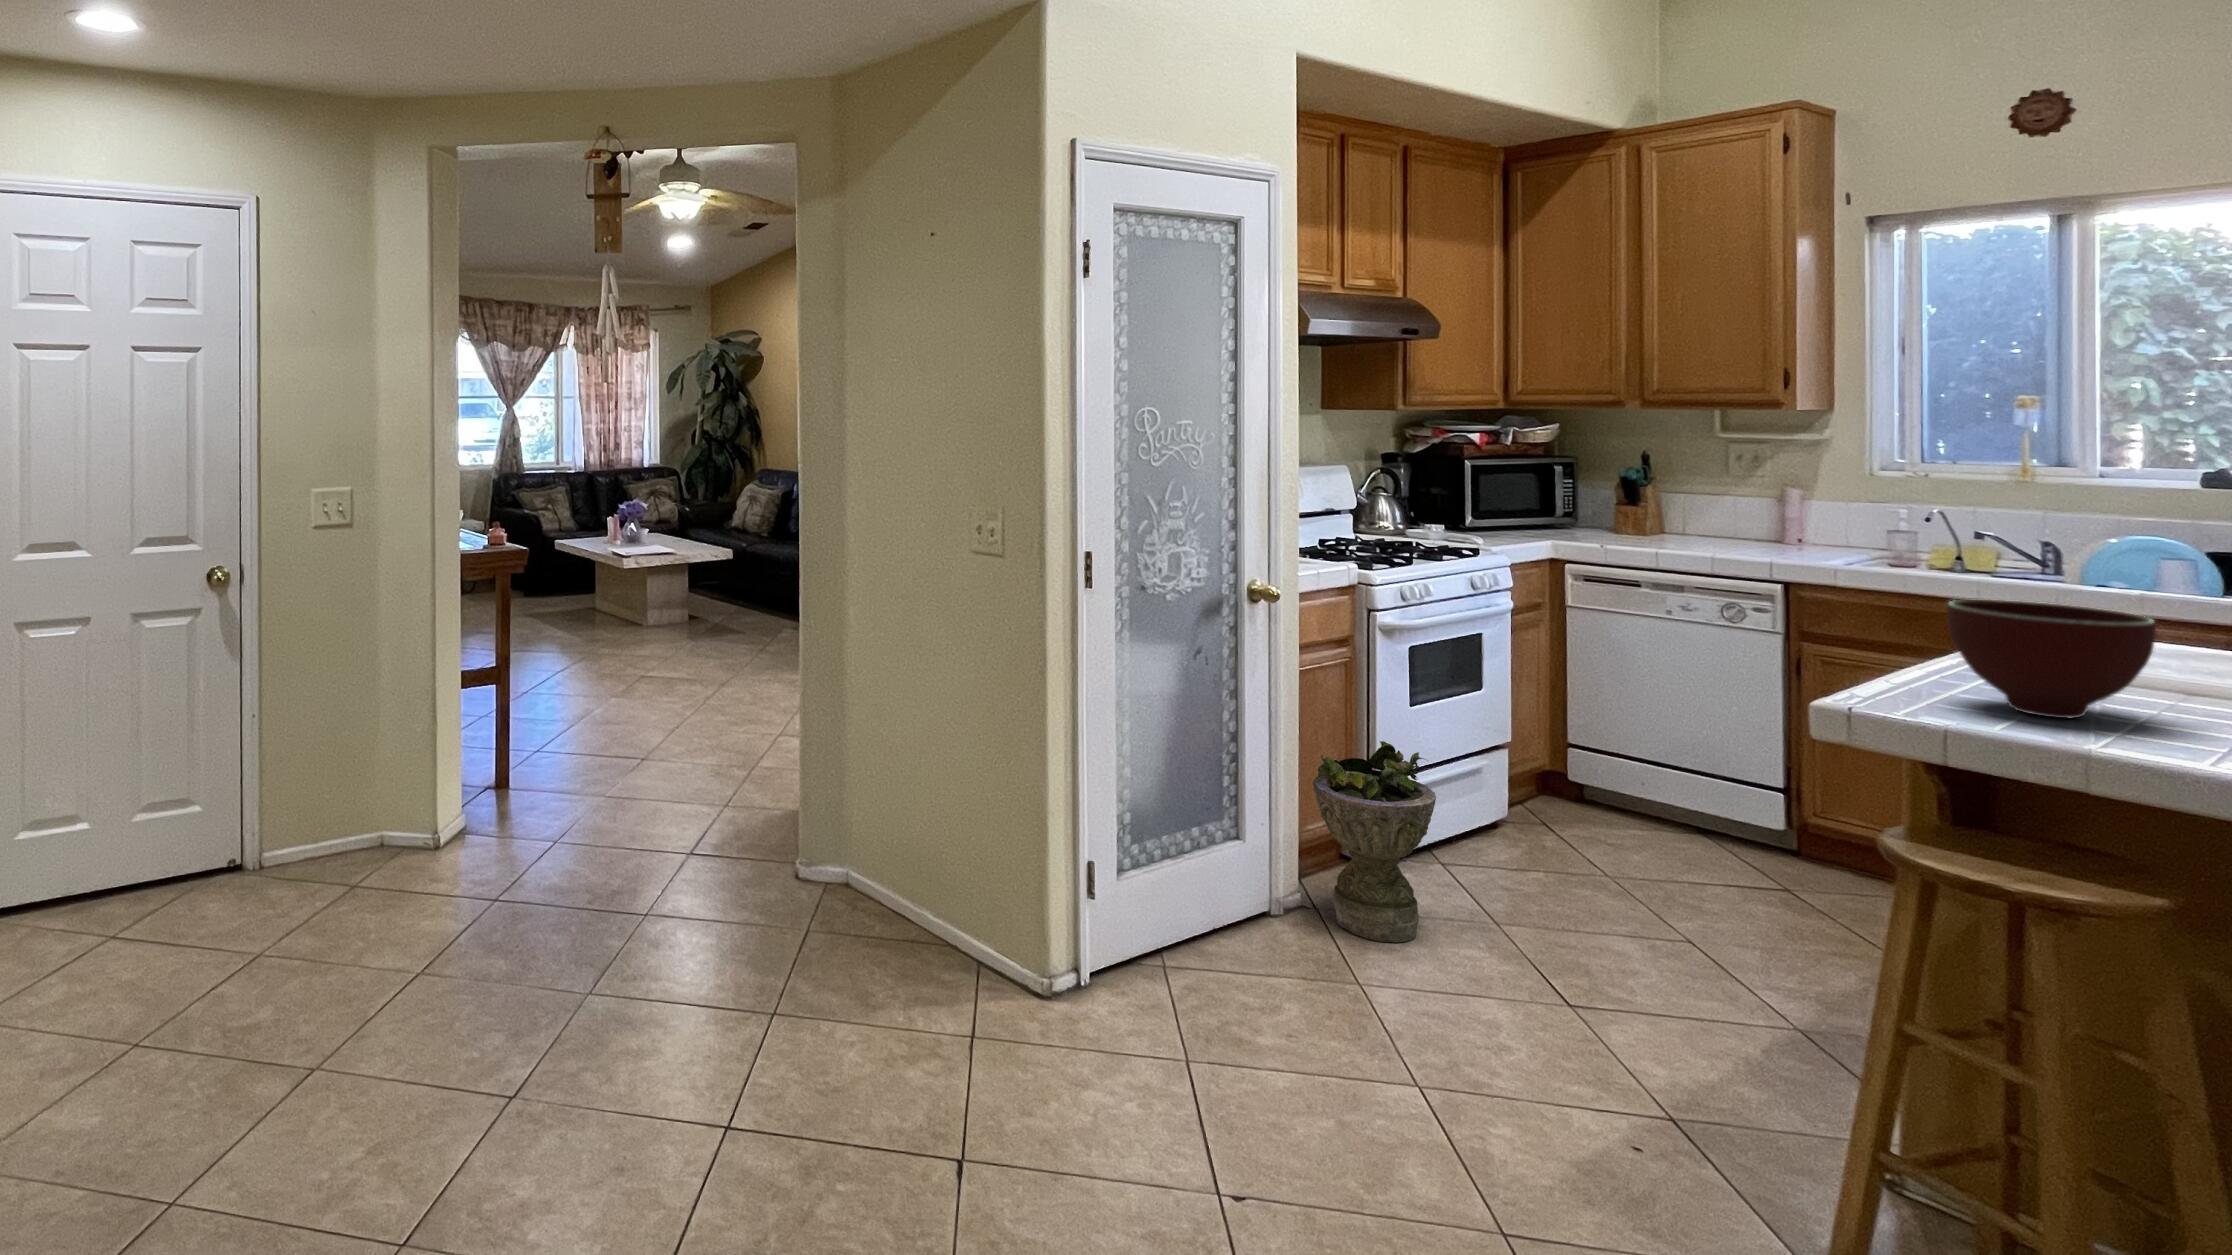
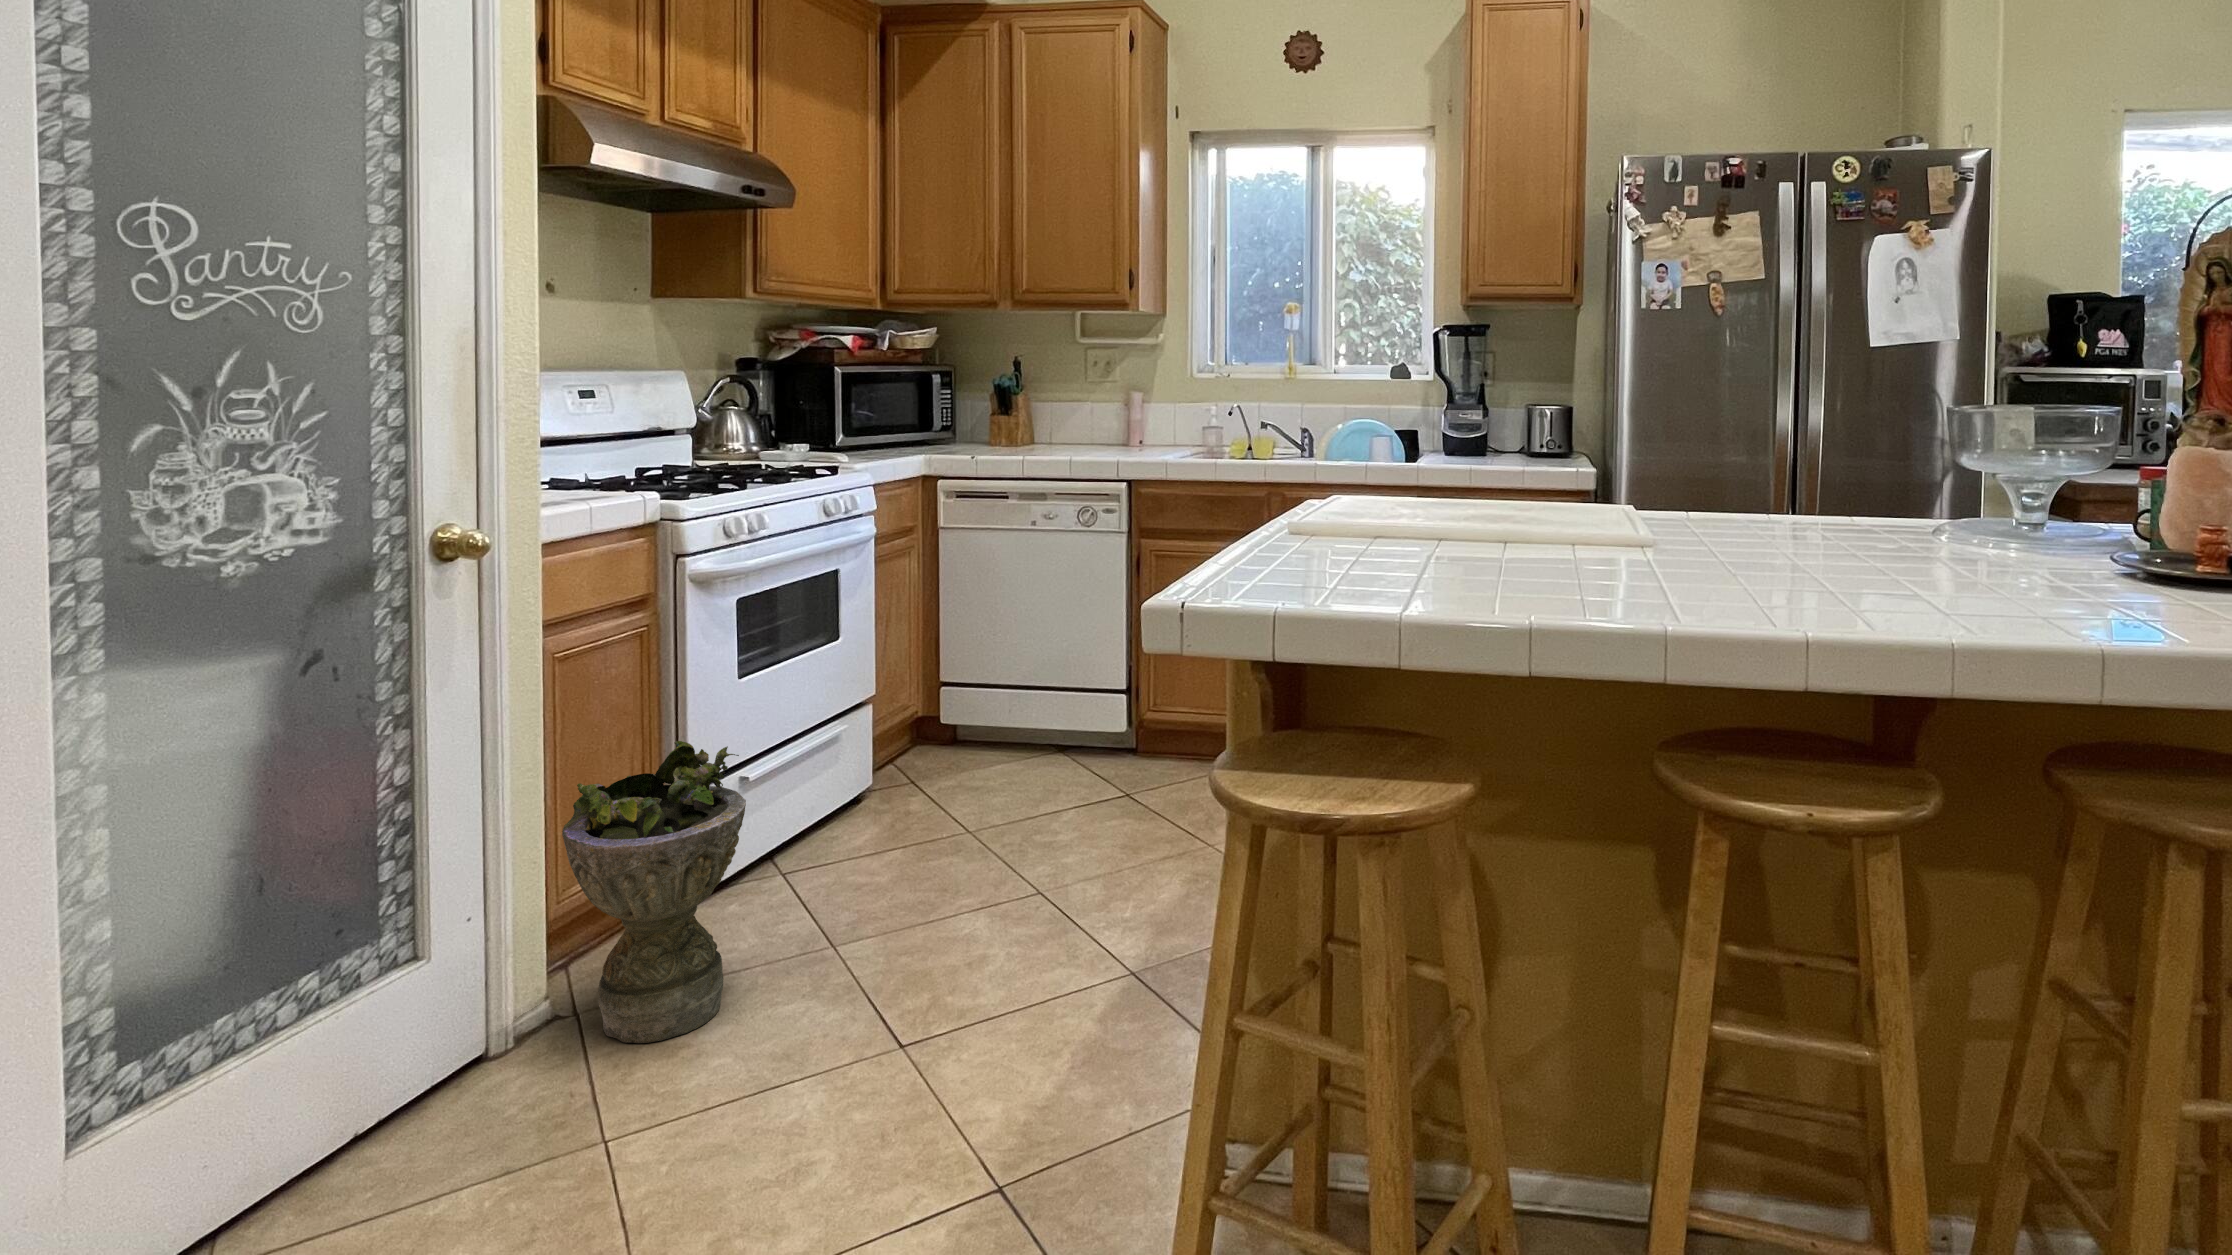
bowl: present [1947,600,2156,718] -> none [1265,450,1433,581]

